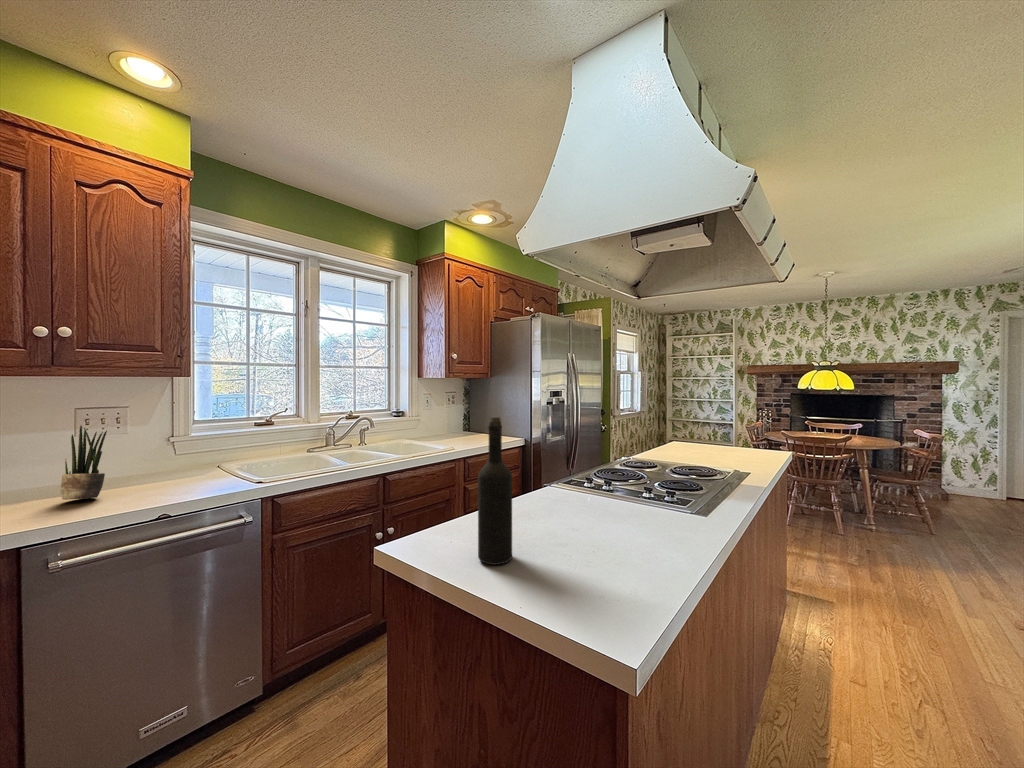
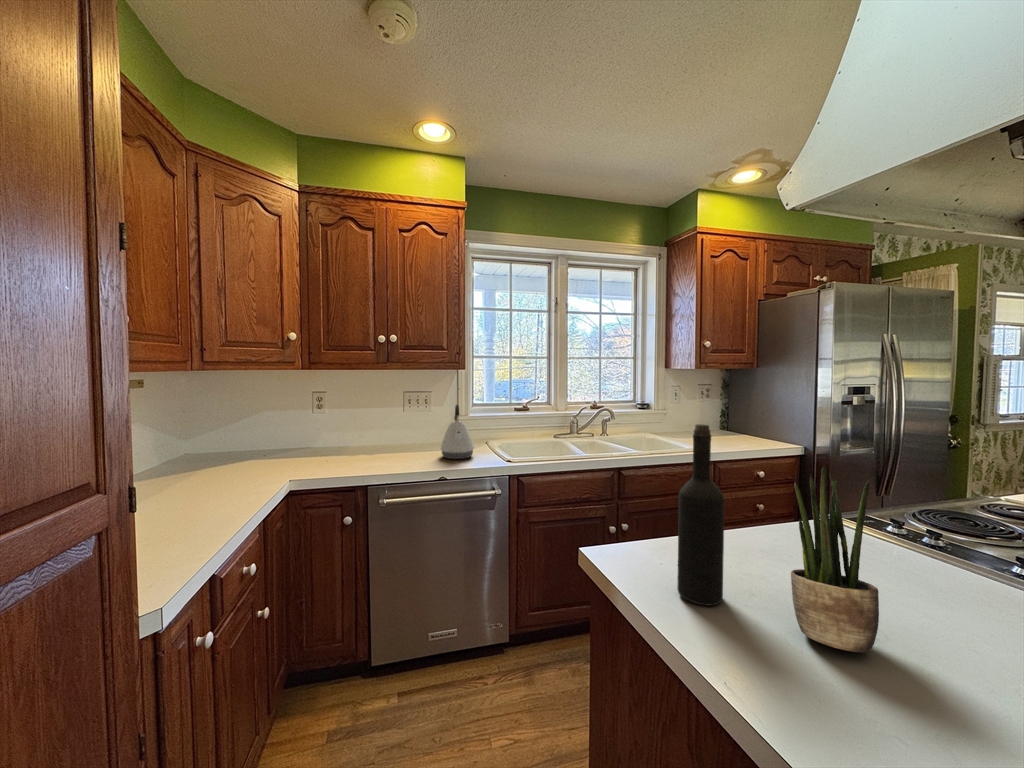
kettle: none [153,420,207,491] -> present [441,405,474,459]
potted plant: present [61,426,107,500] -> present [791,465,879,652]

